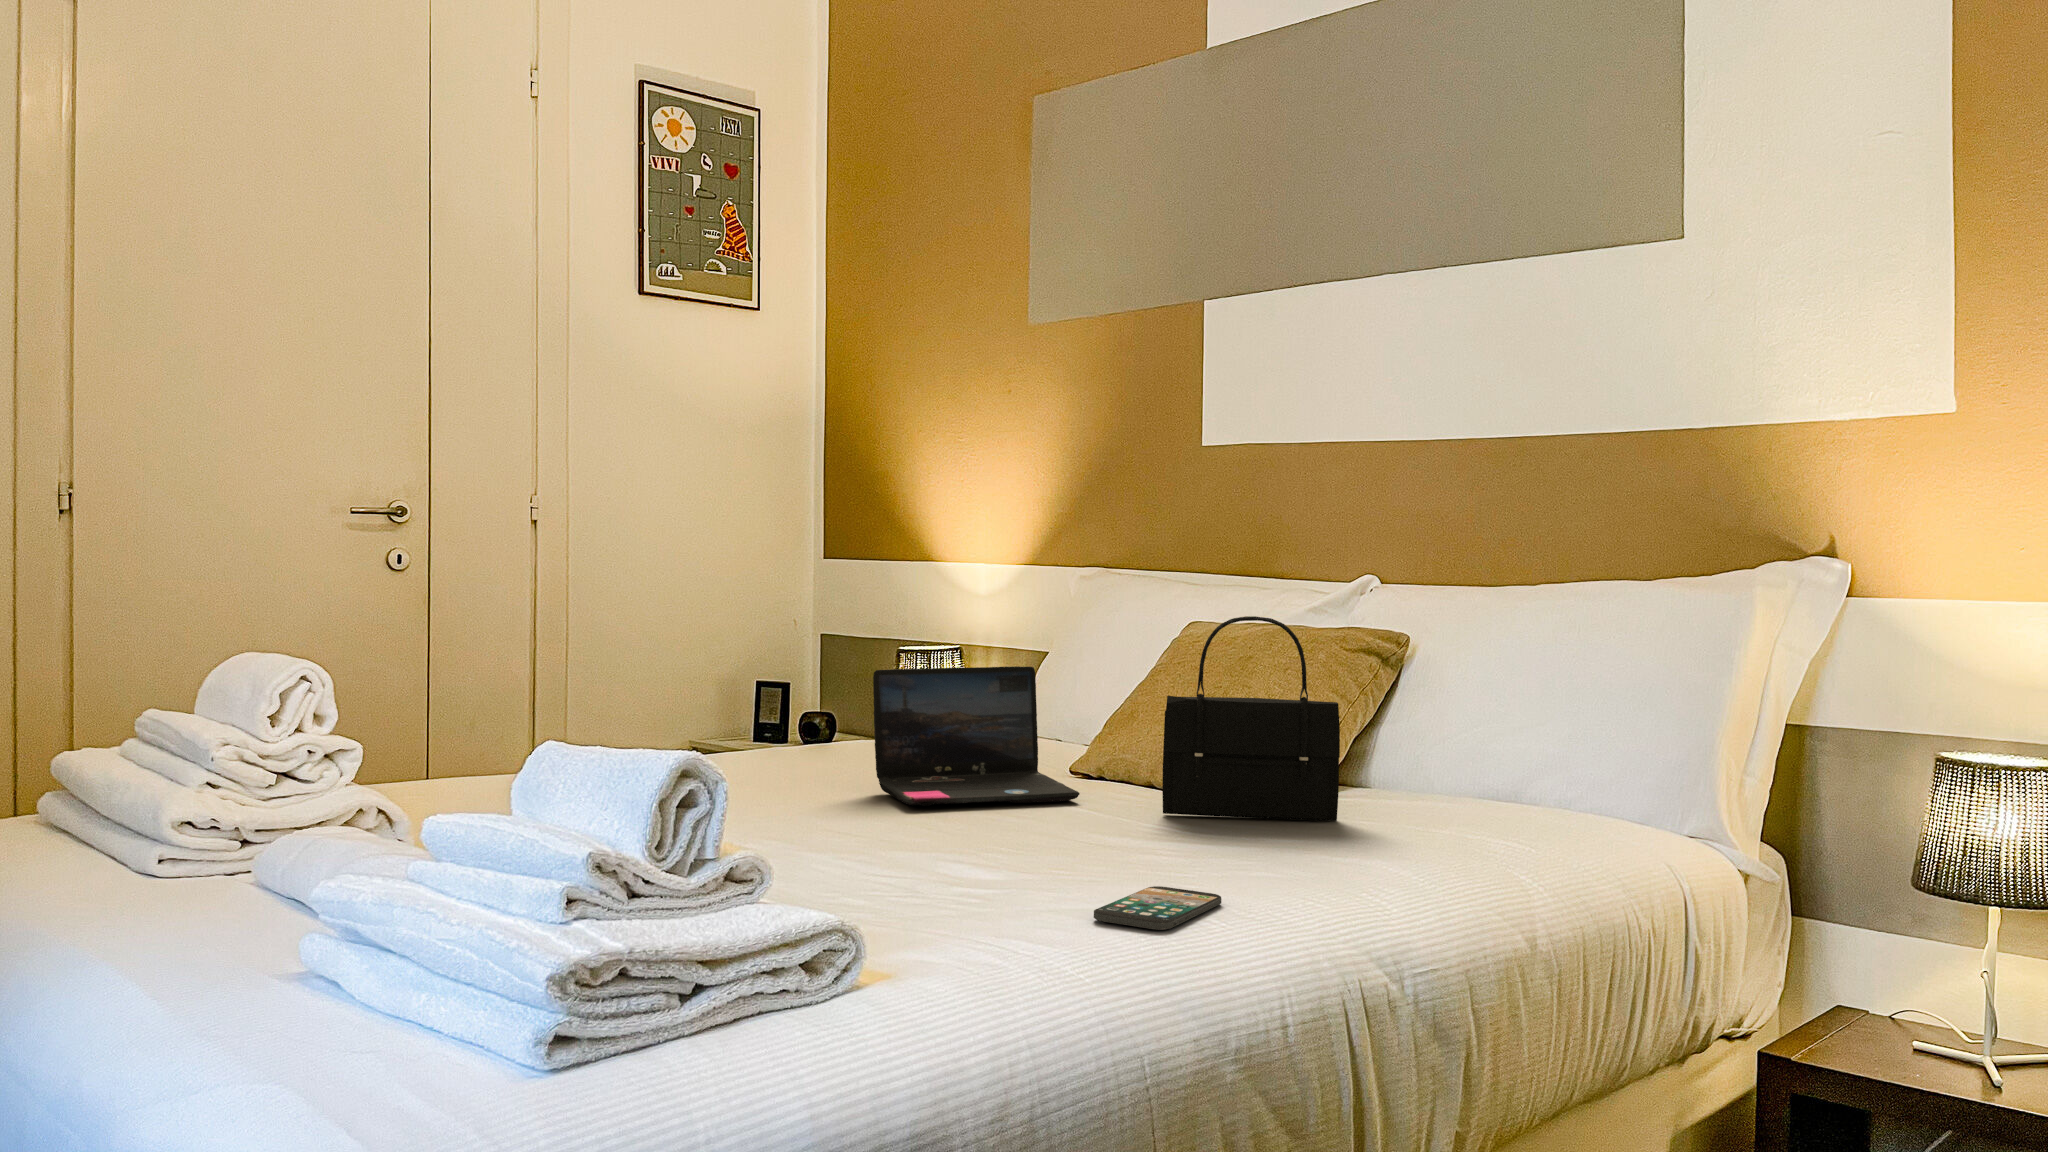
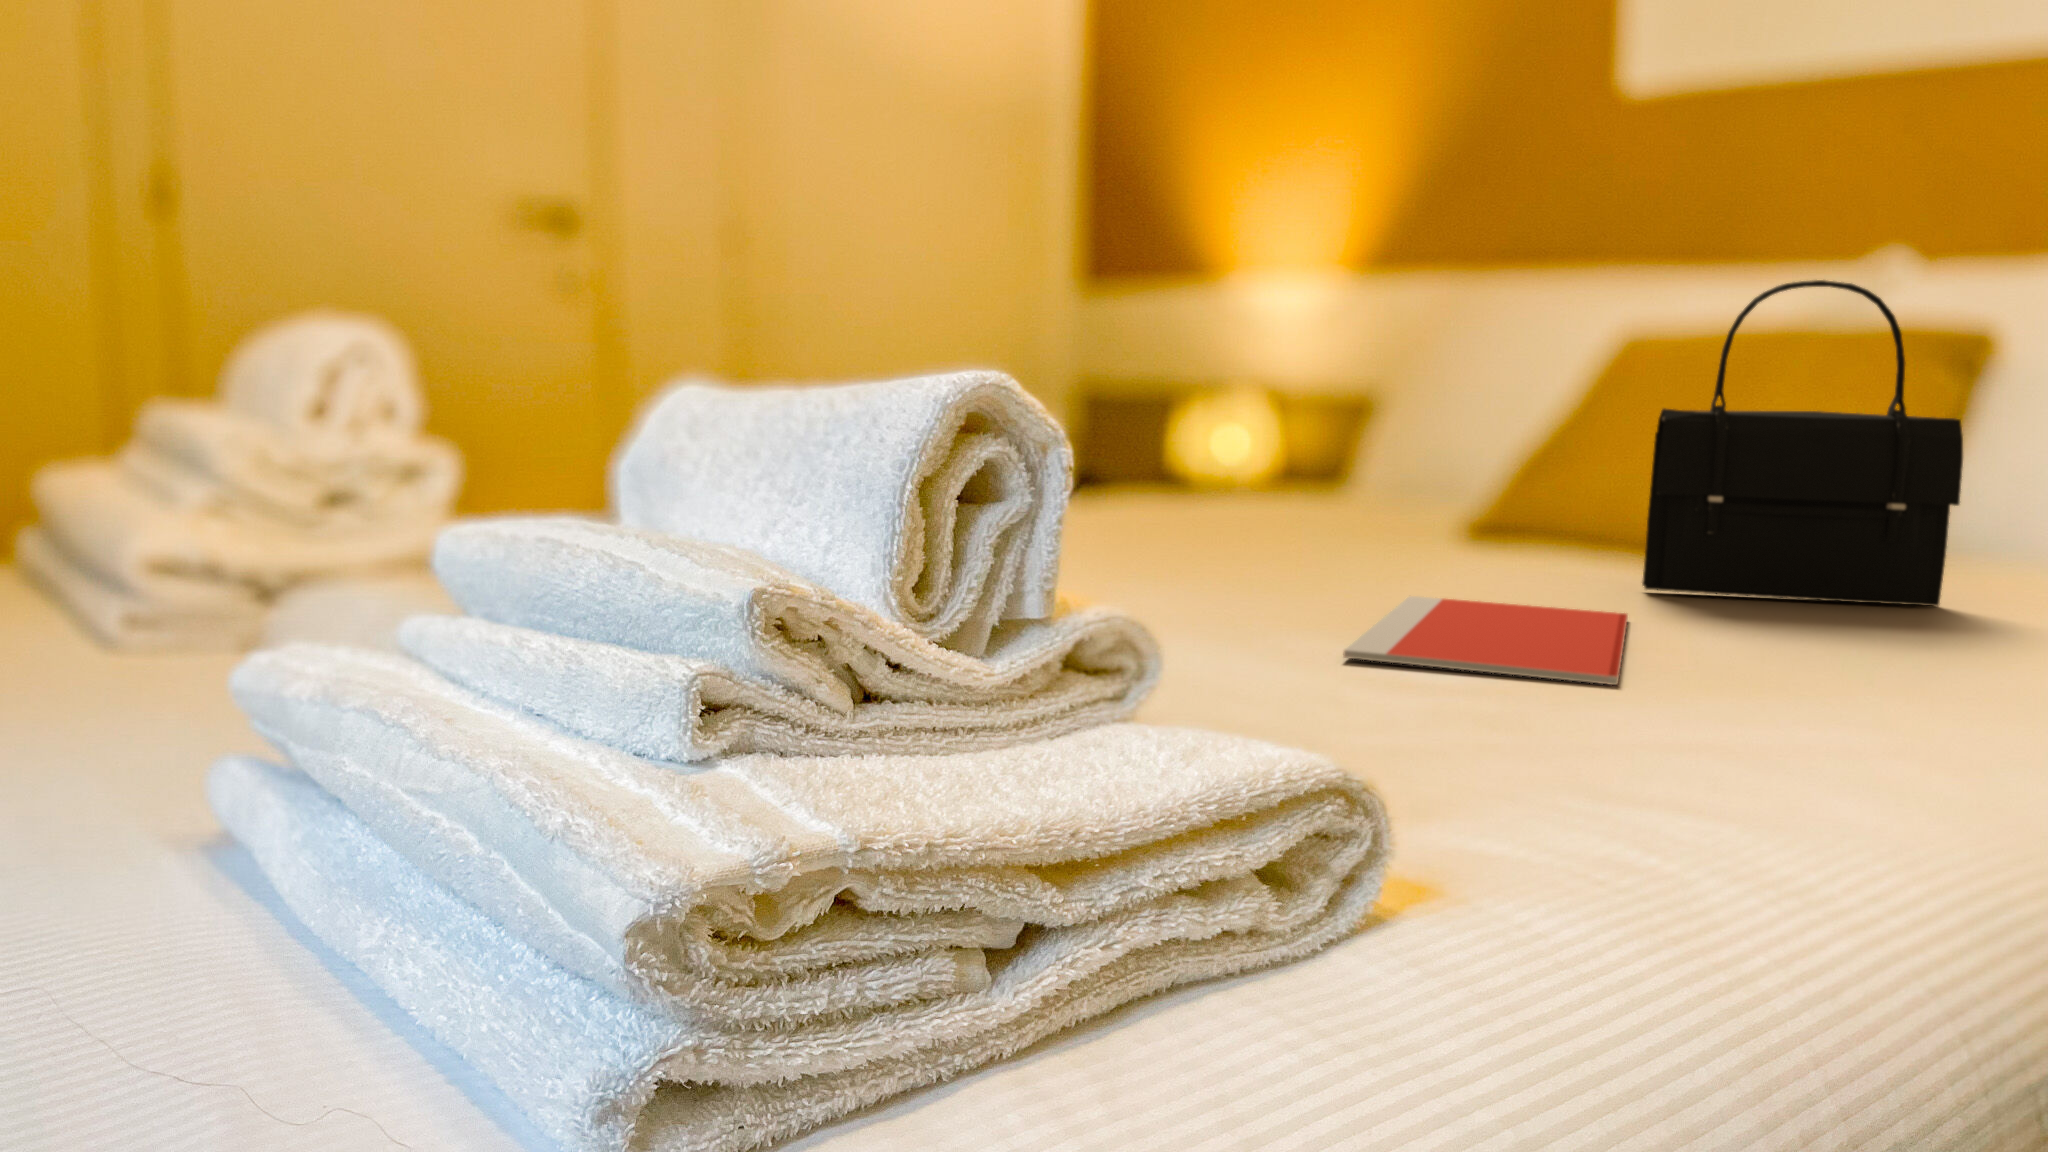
laptop: present [873,666,1080,806] -> none [1187,383,1497,573]
notebook: none [931,823,1131,879] -> present [1343,596,1628,685]
smartphone: present [1094,886,1221,930] -> none [1732,703,1953,792]

